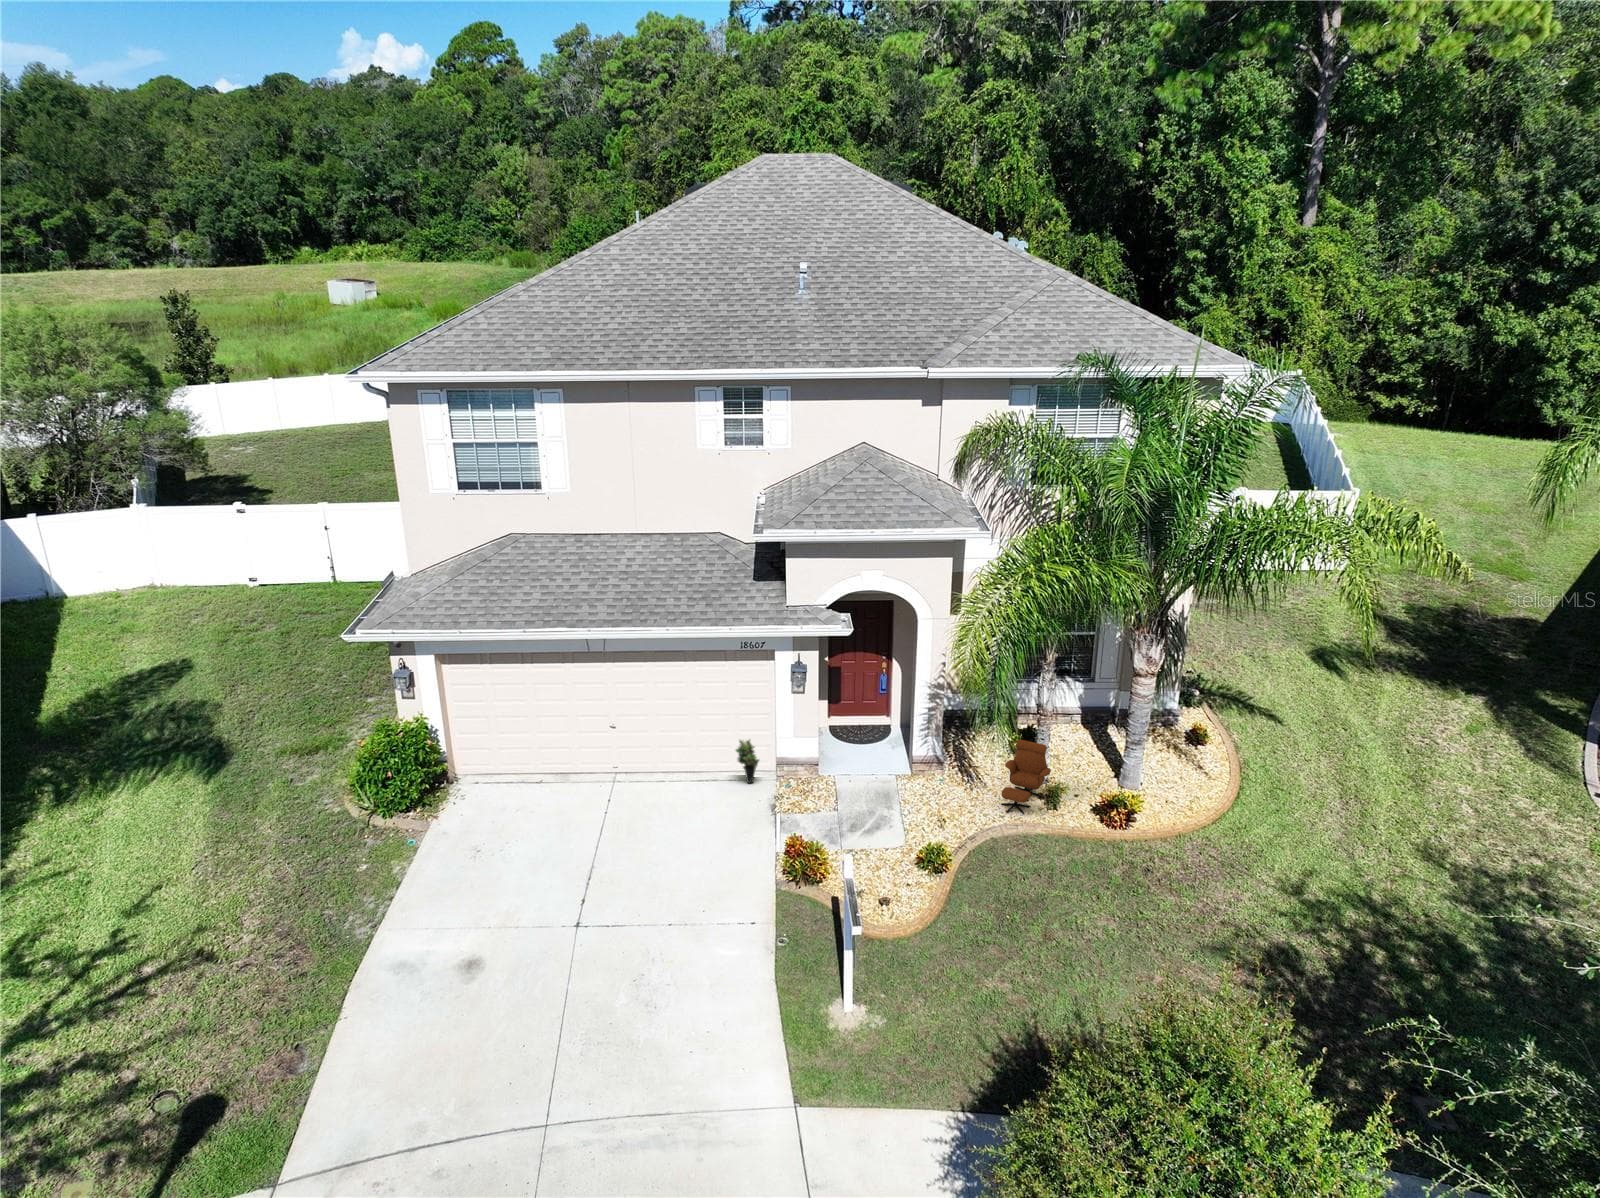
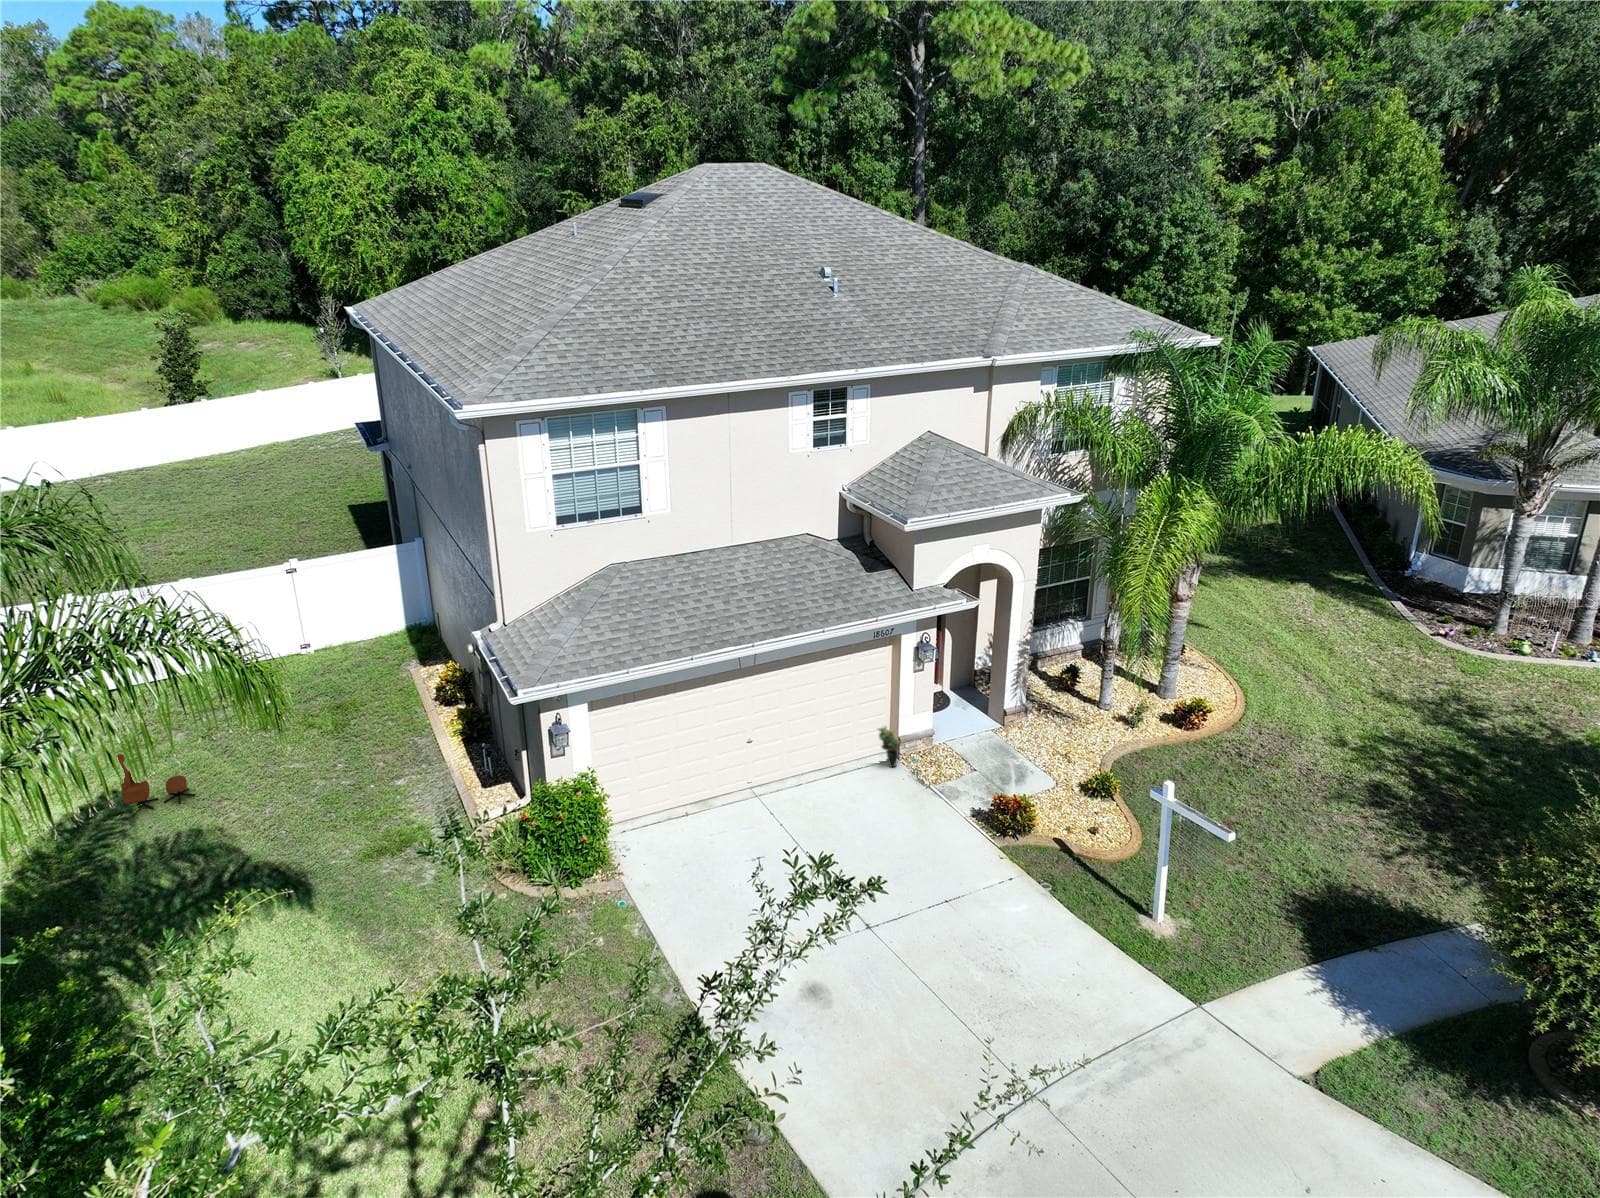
lounge chair: present [1001,740,1051,814] -> present [117,754,195,809]

